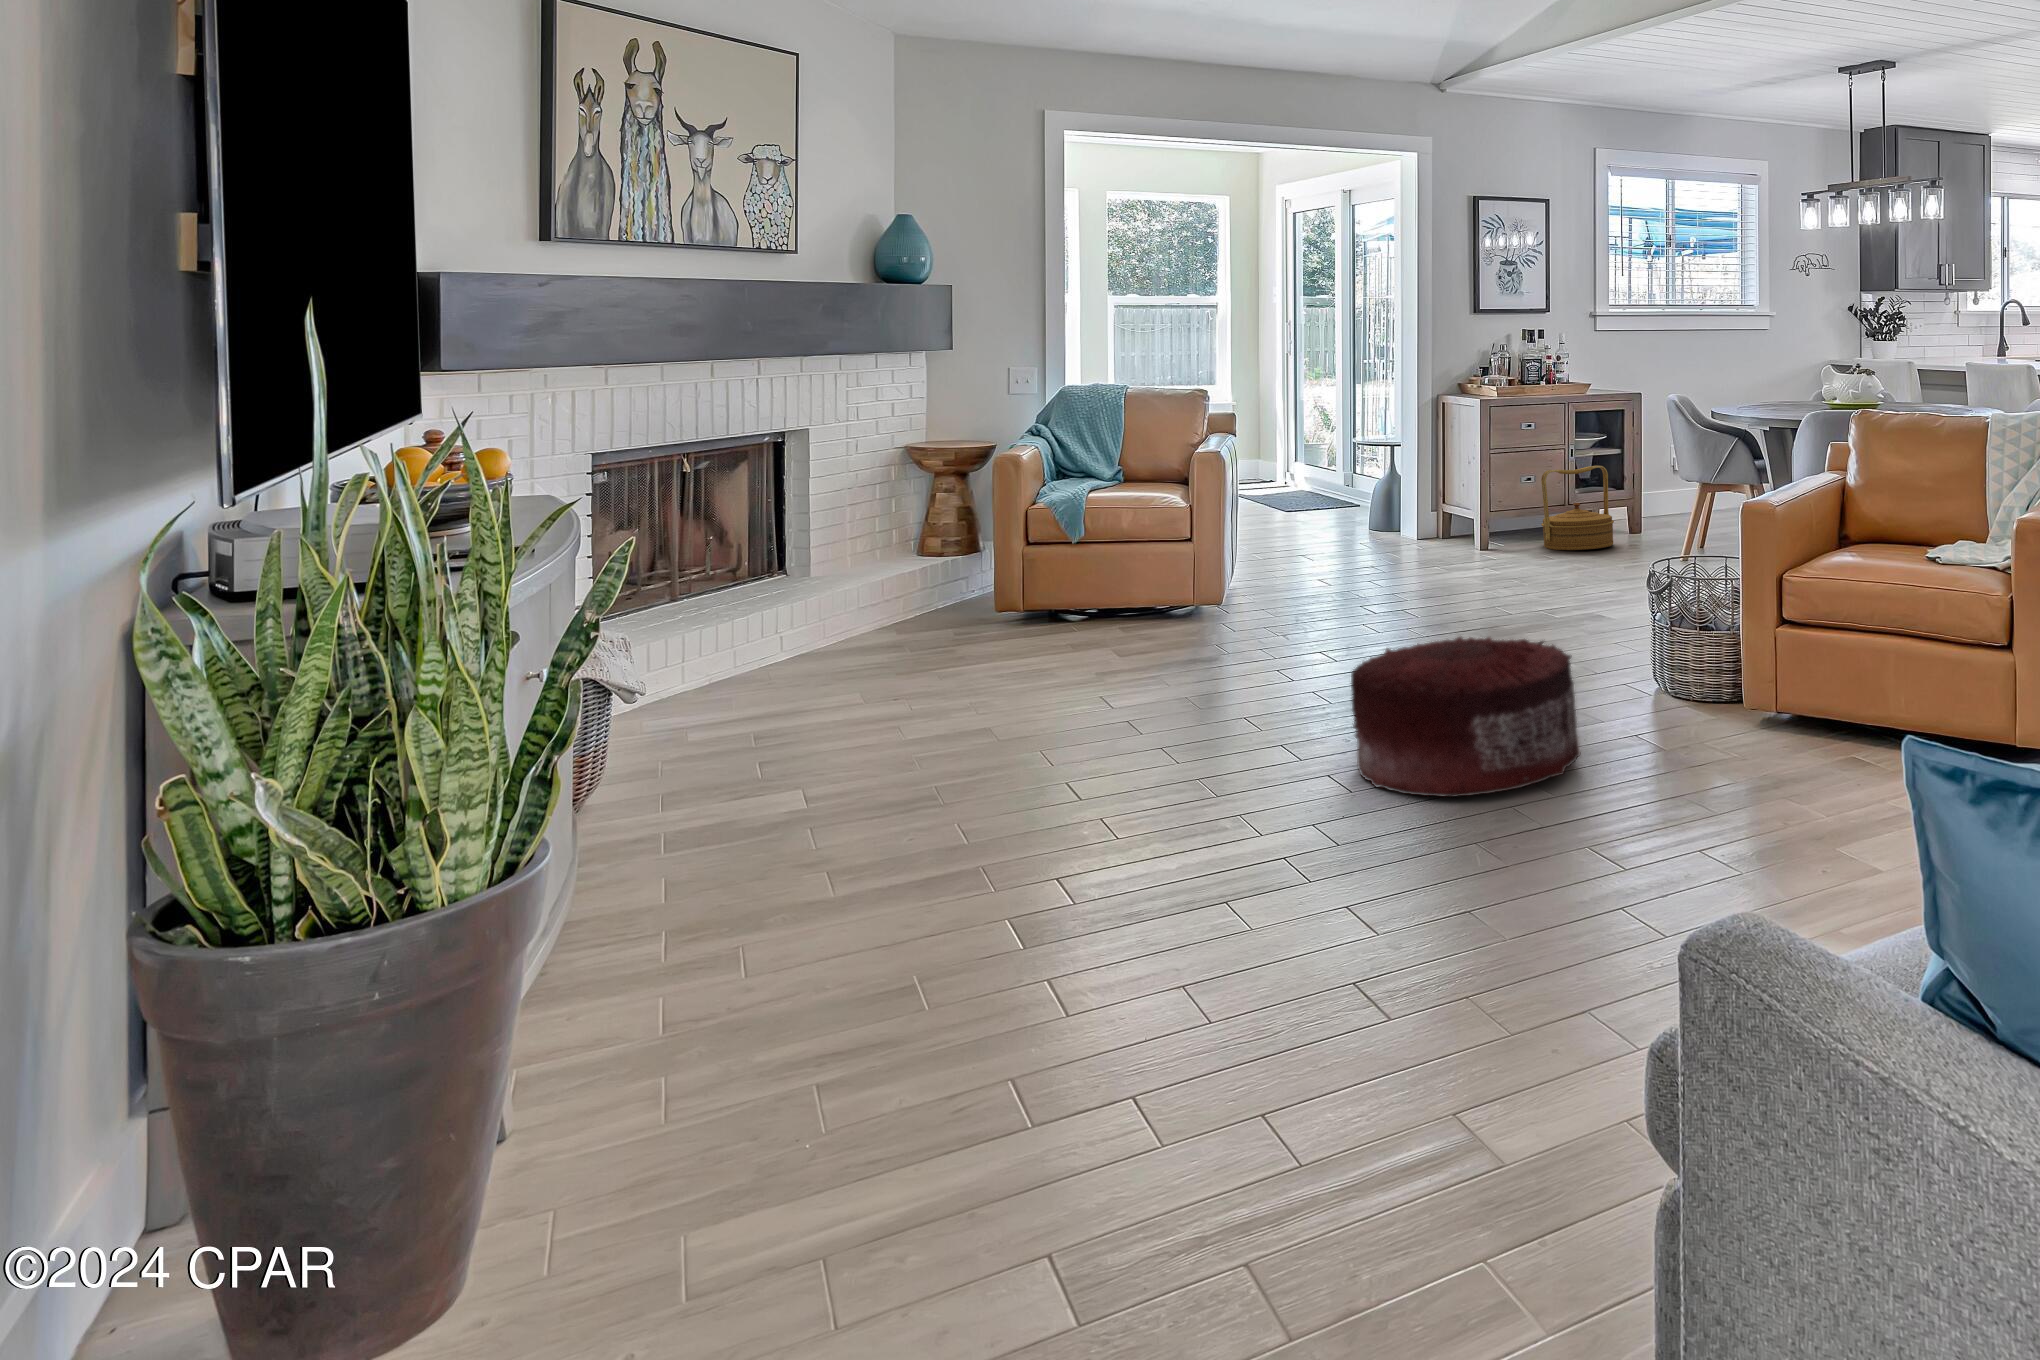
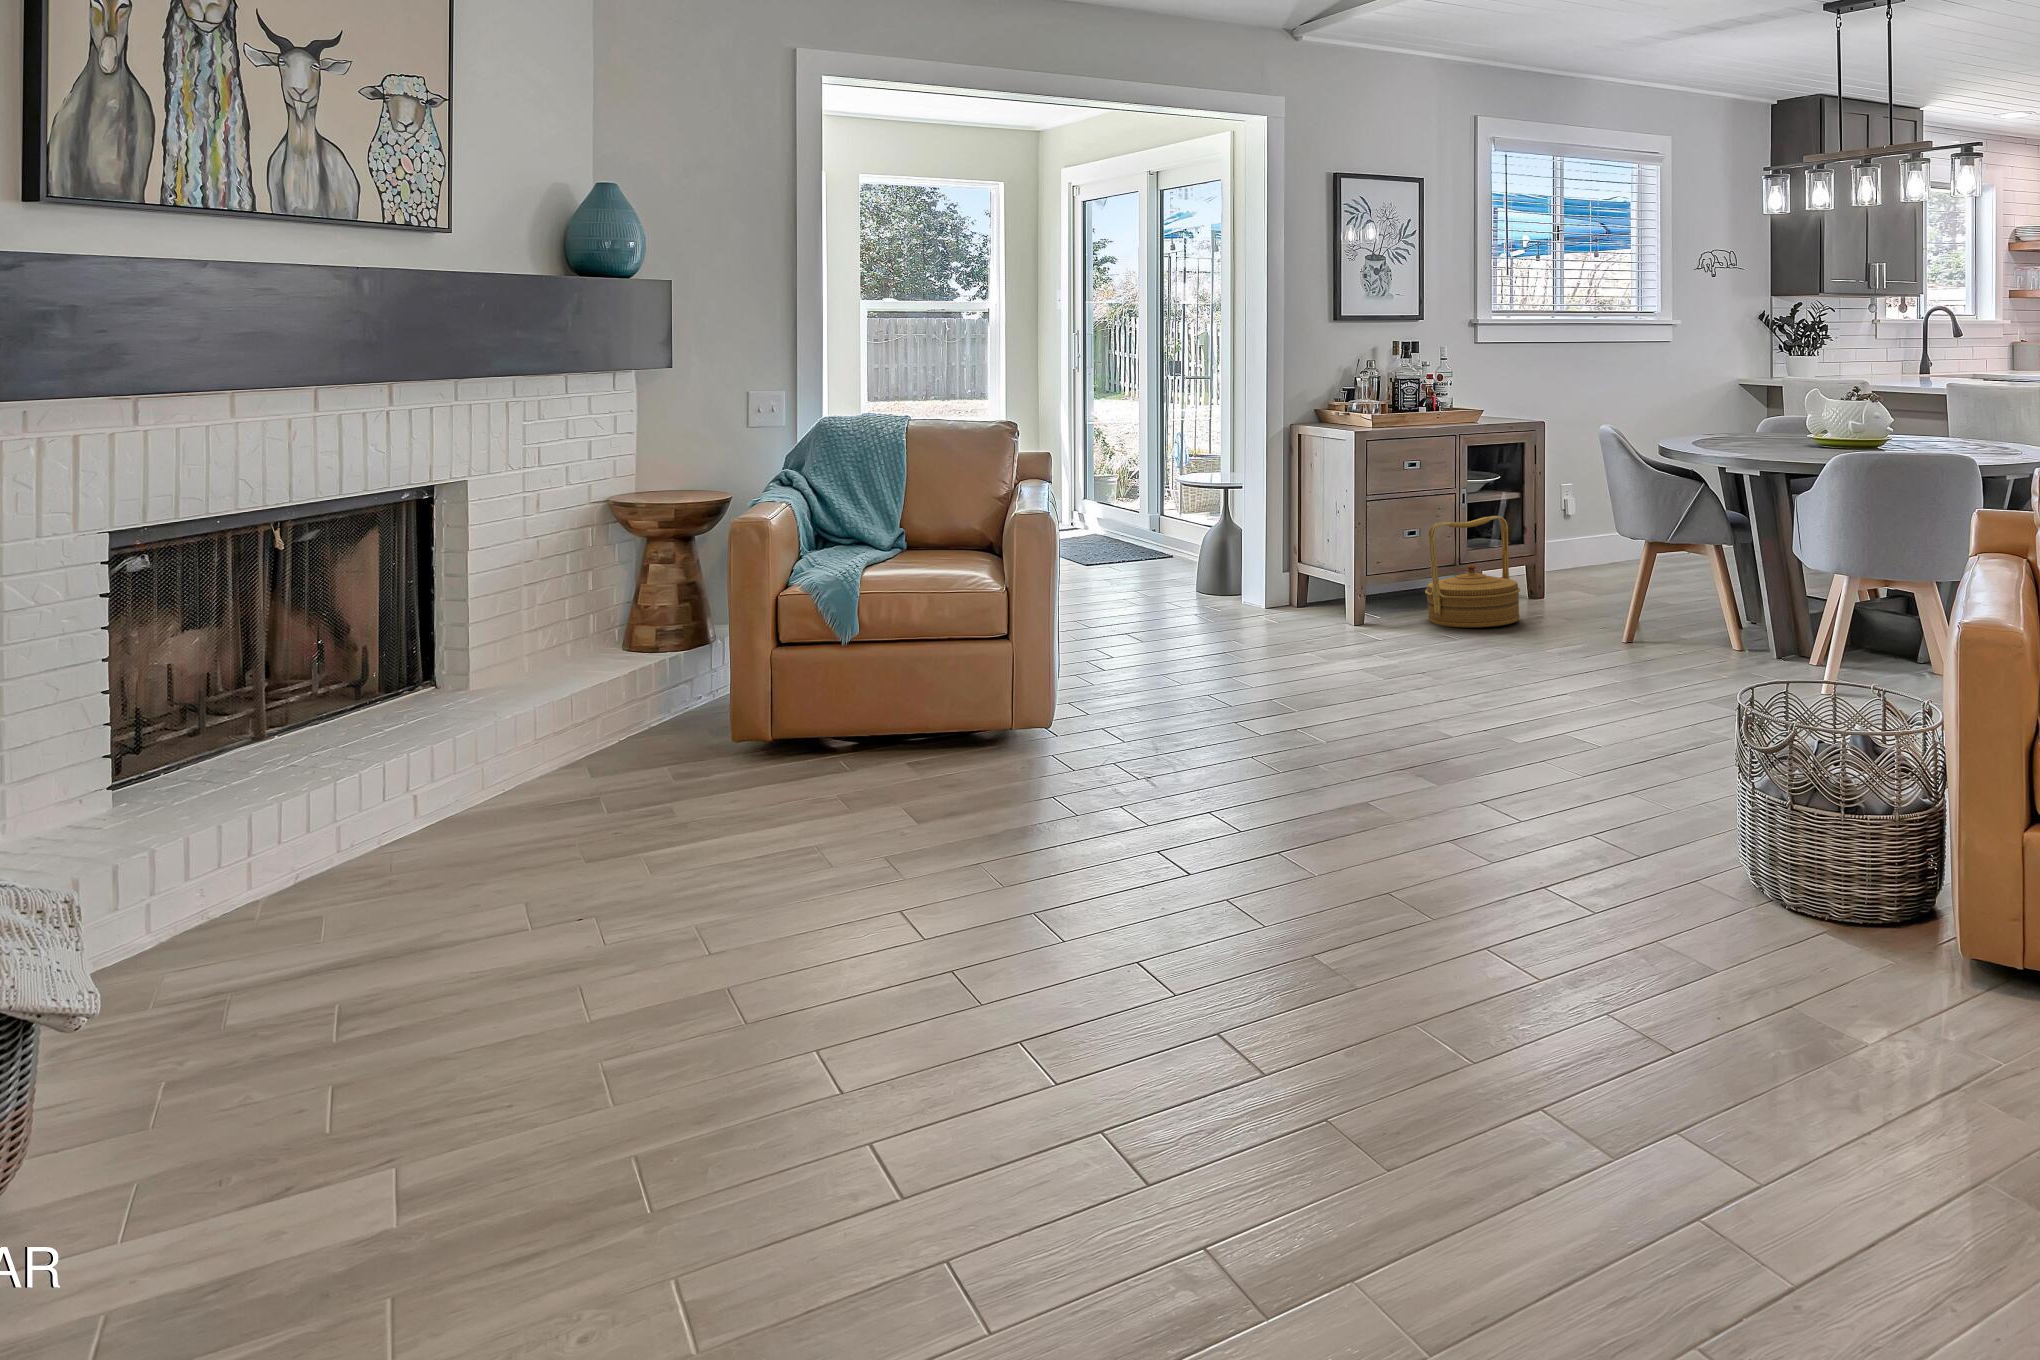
pouf: present [1351,637,1580,797] -> none [1367,842,1772,1190]

